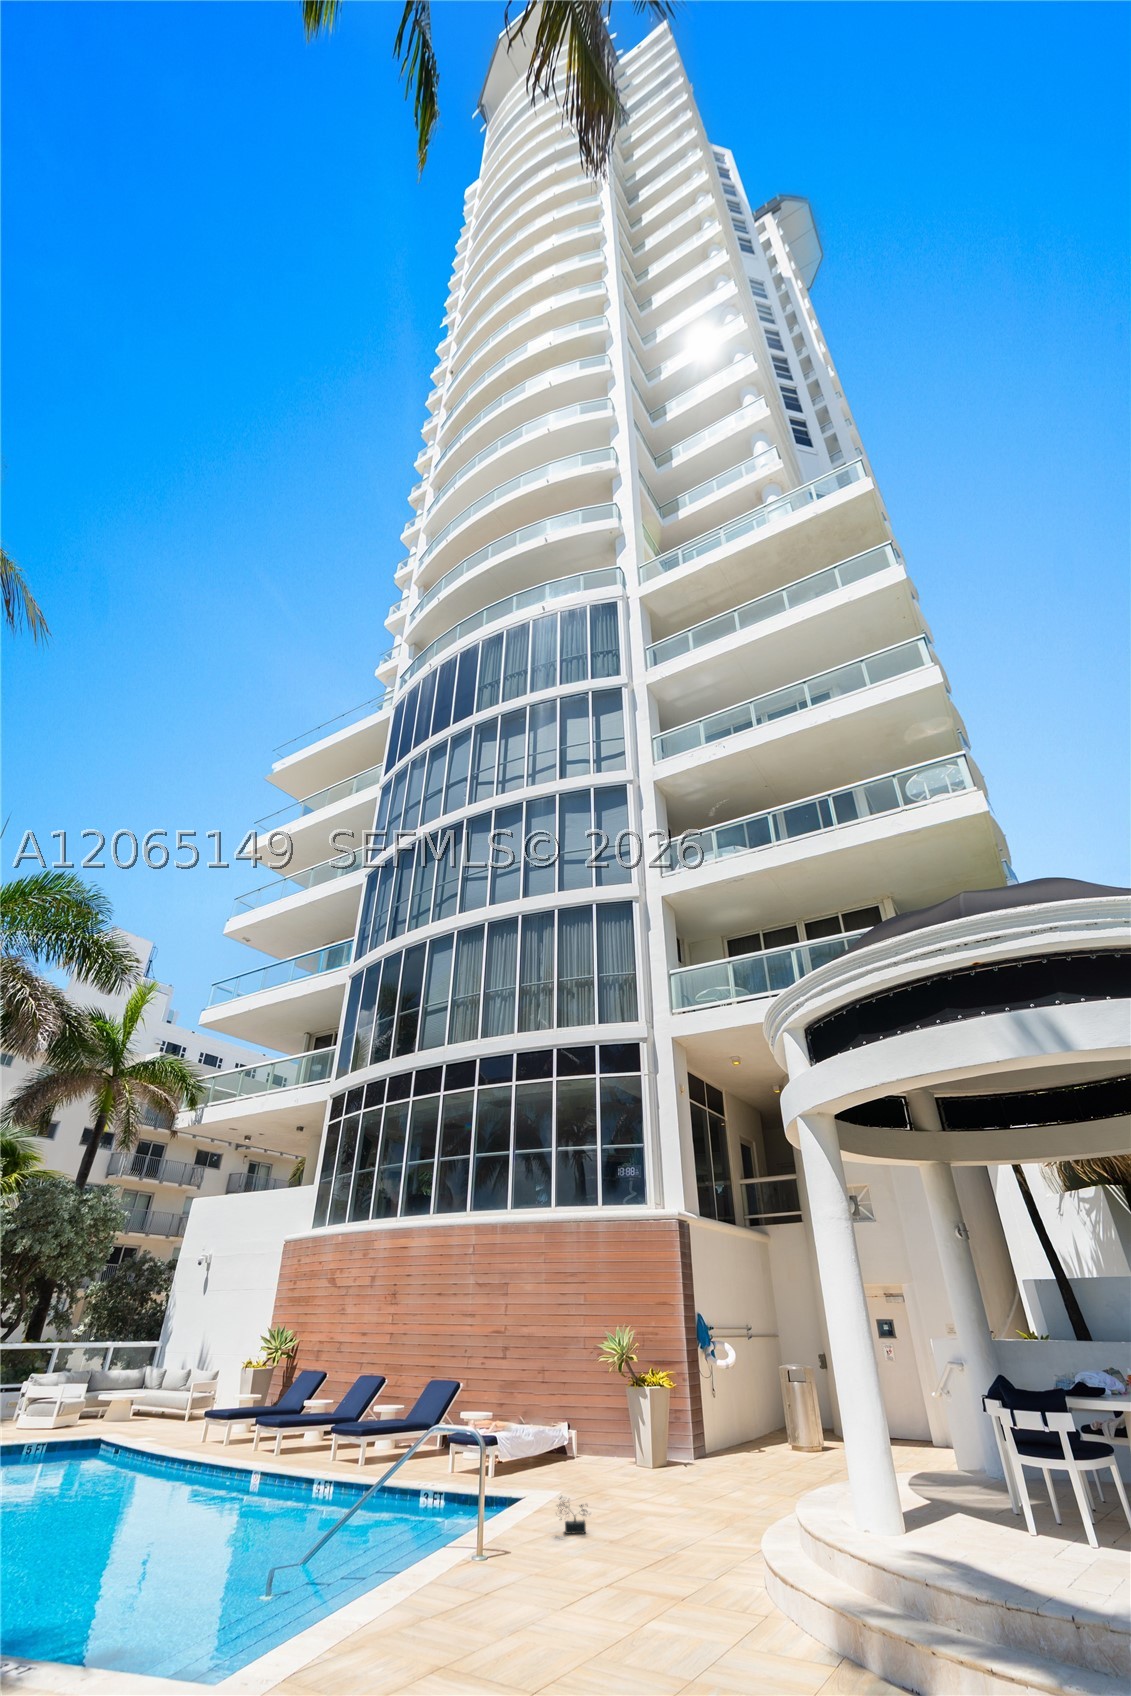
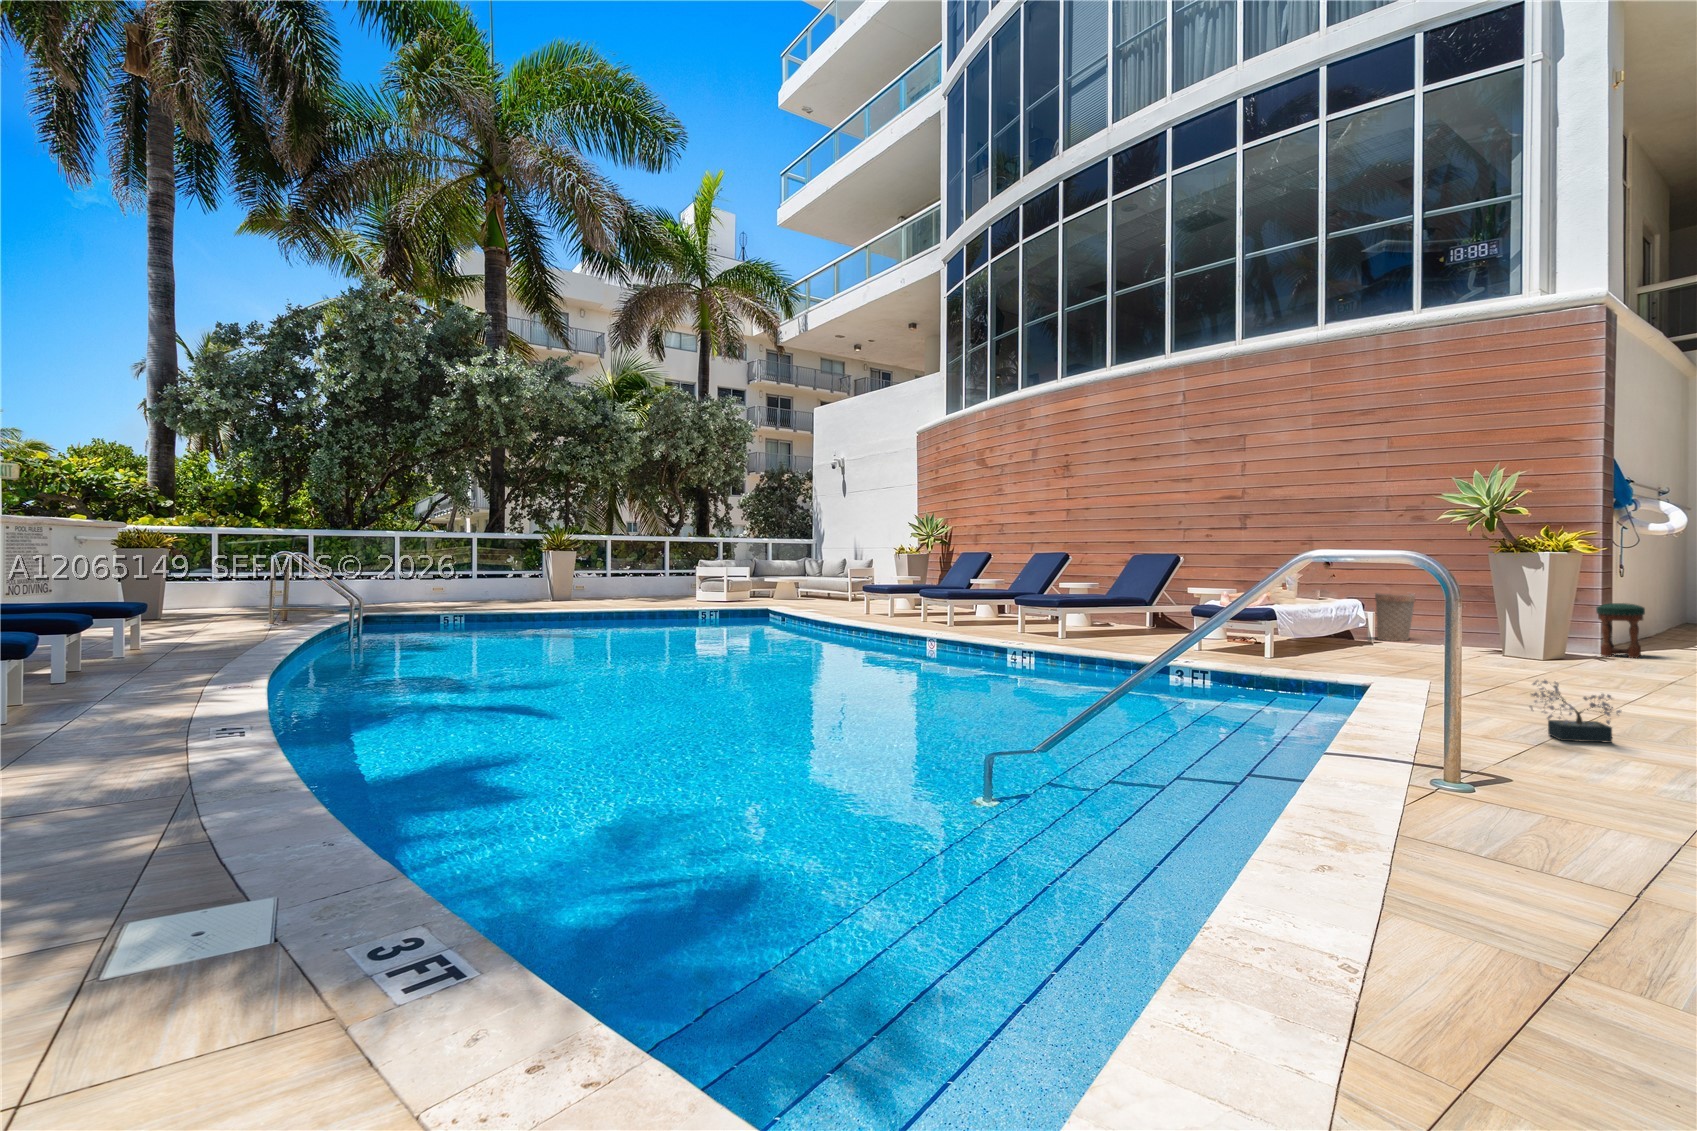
basket: none [584,1419,607,1461] -> present [1375,593,1415,641]
stool: none [683,1431,706,1473] -> present [1596,603,1645,658]

